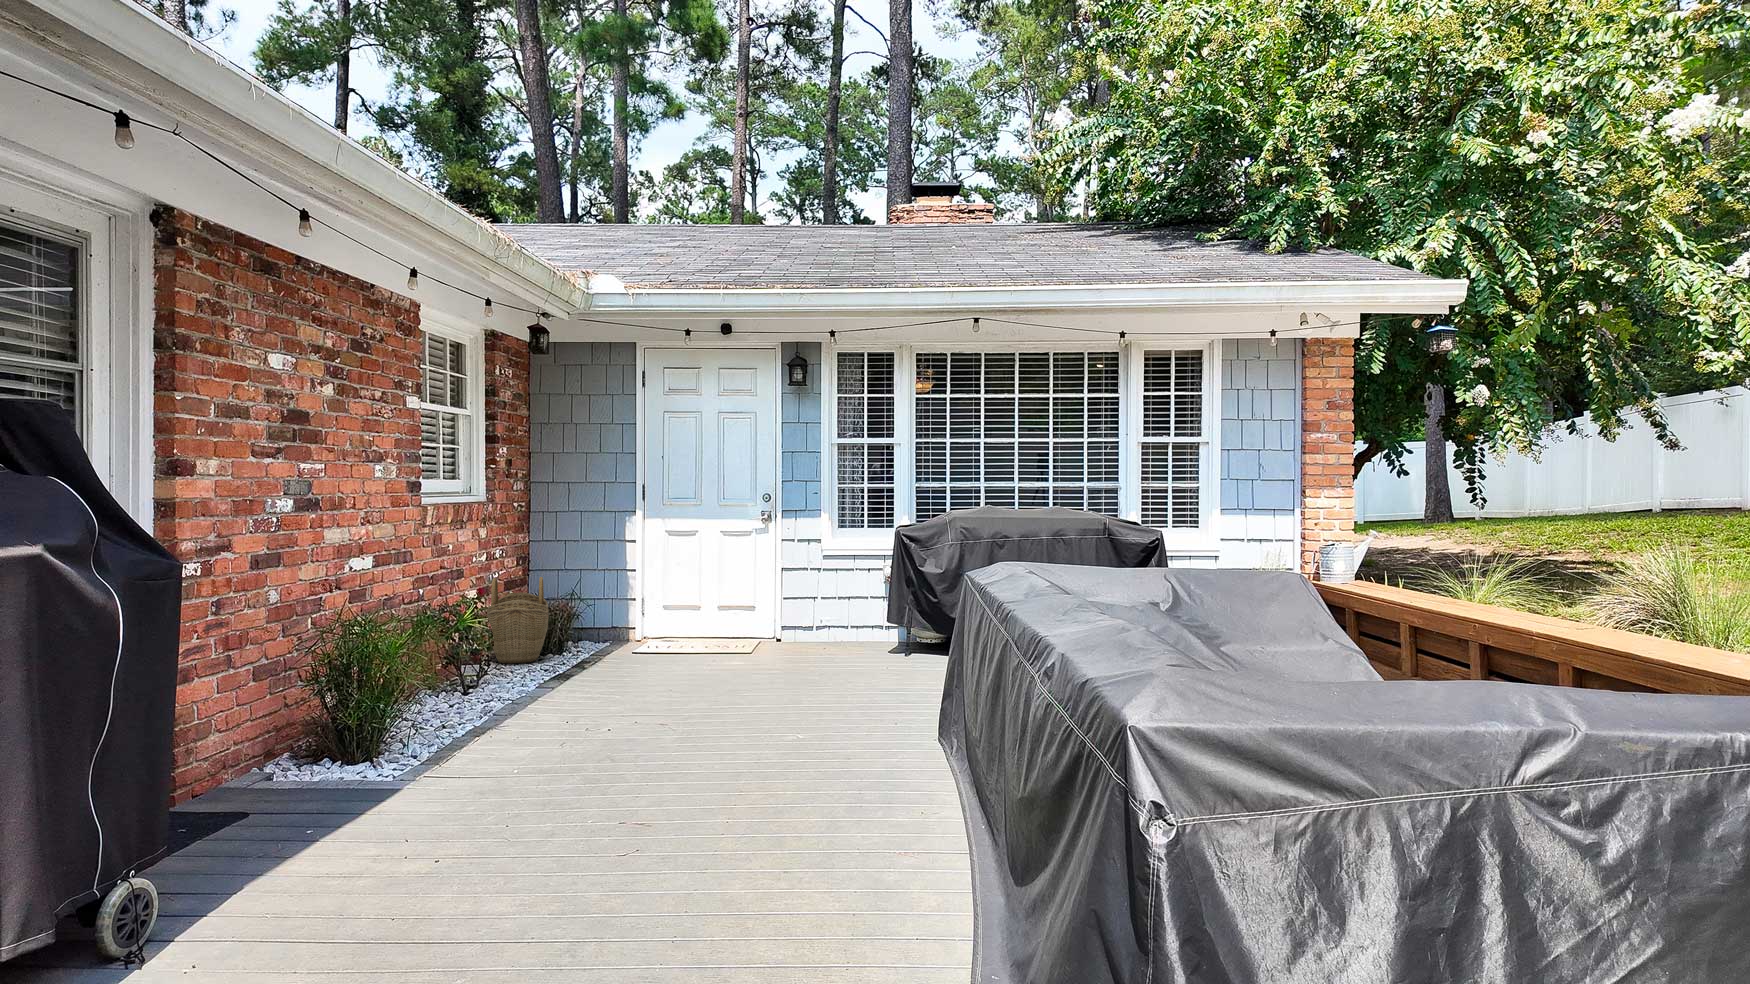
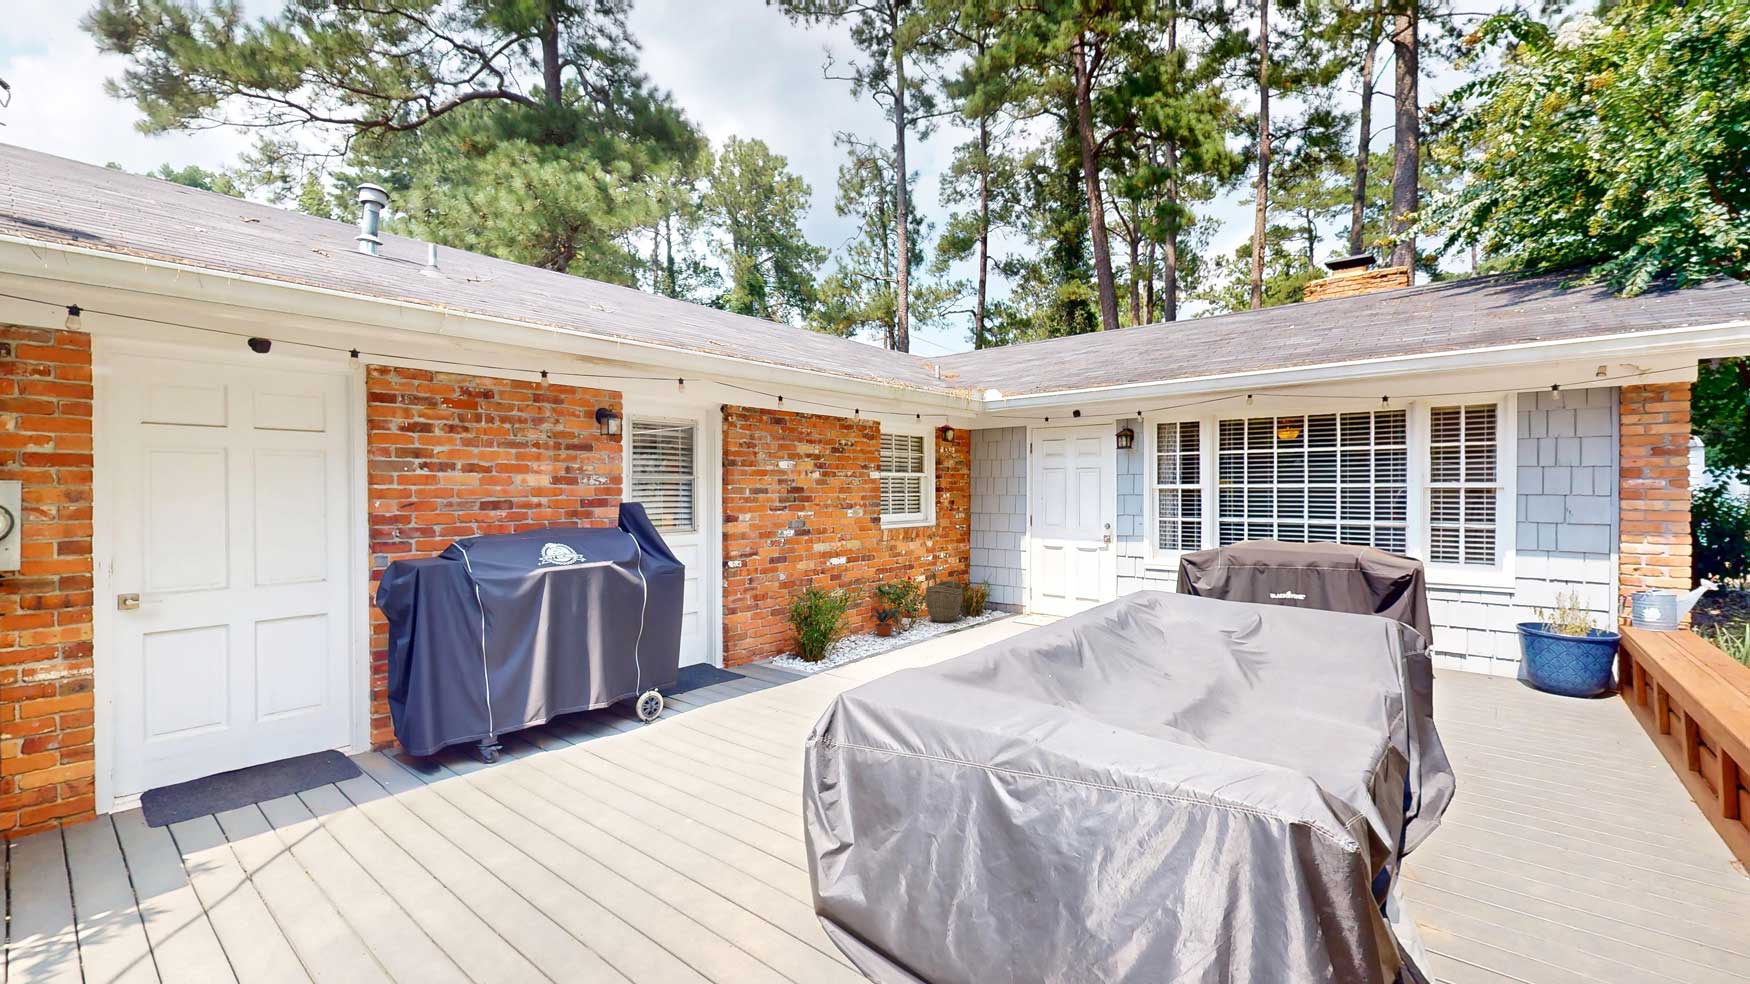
potted plant: none [411,646,485,697] -> present [870,608,903,636]

